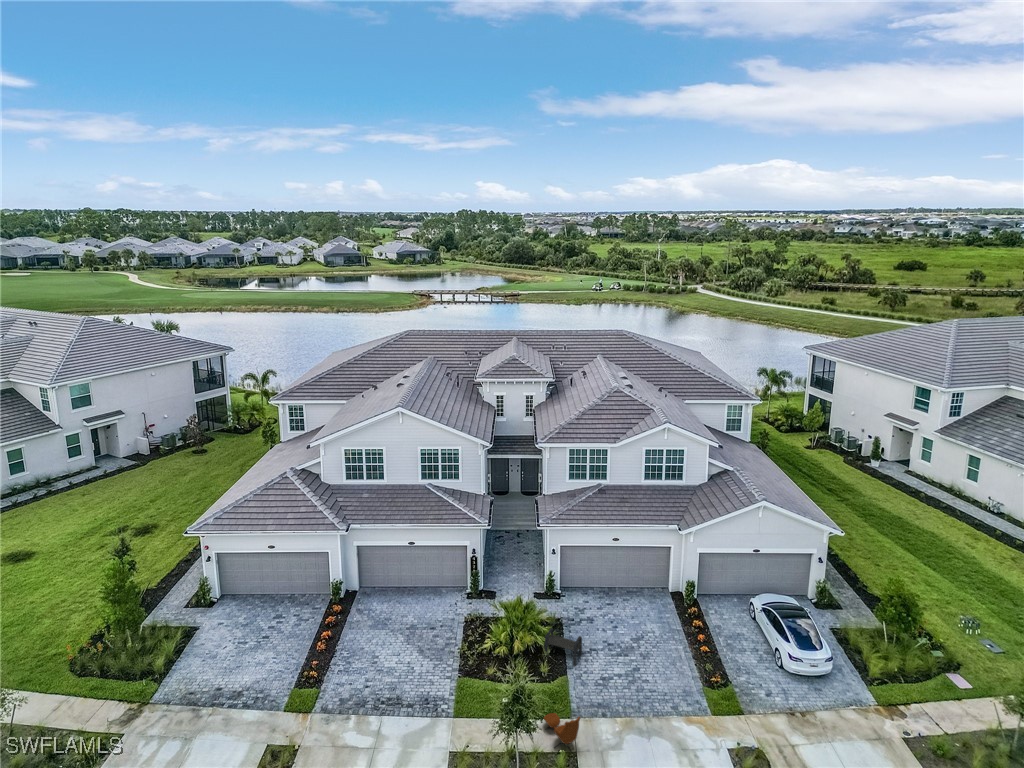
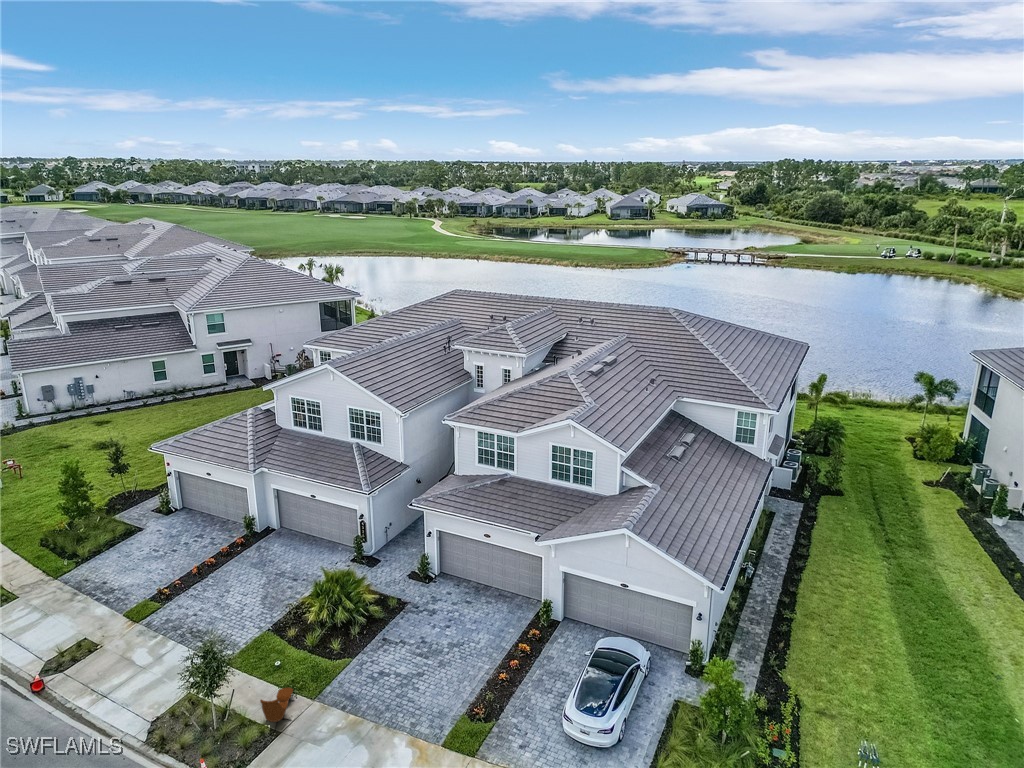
bench: present [545,628,582,666] -> none [352,608,388,653]

